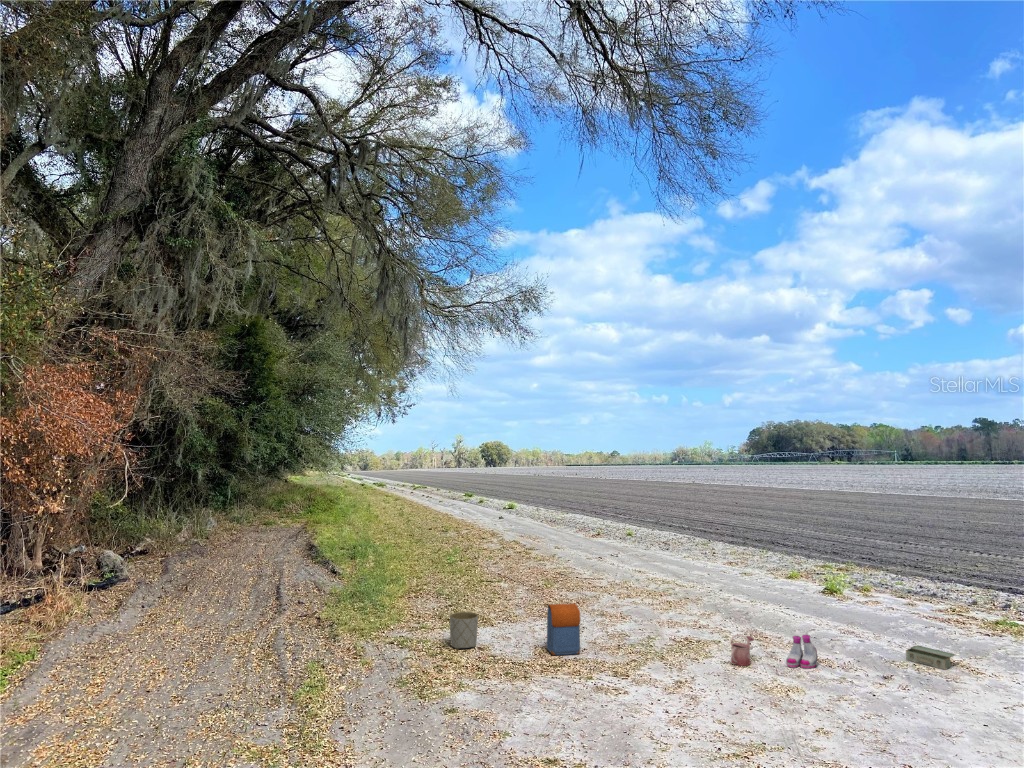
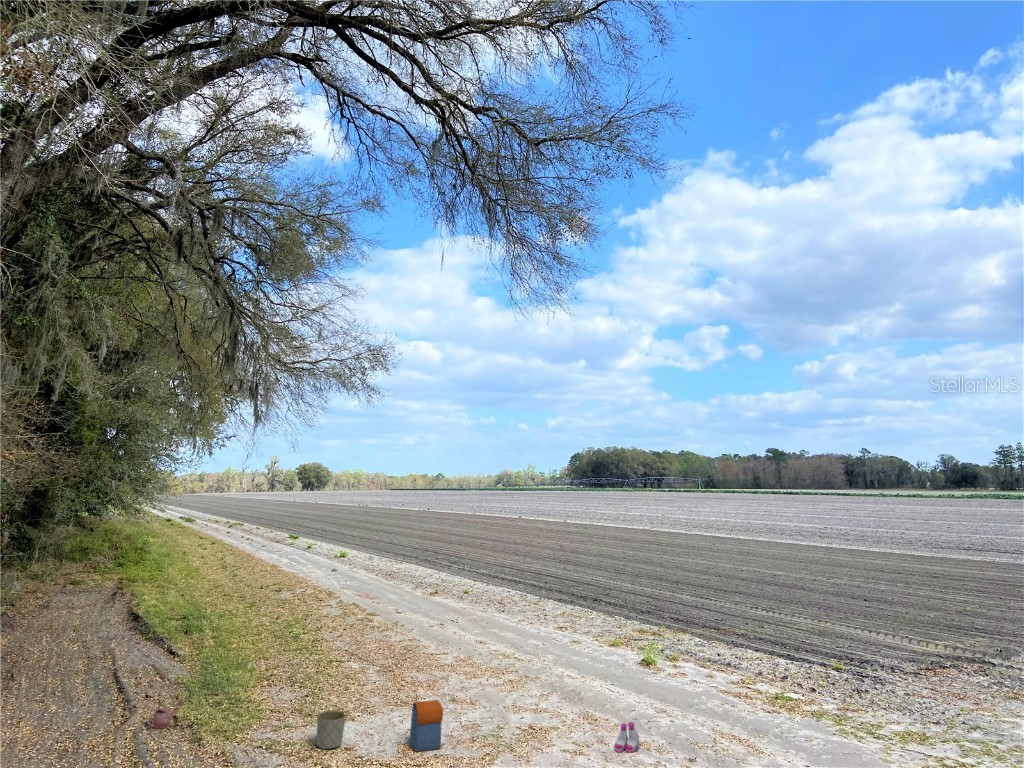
watering can: present [731,634,754,666] -> present [147,701,183,729]
toolbox: present [906,645,955,670] -> none [704,725,740,747]

